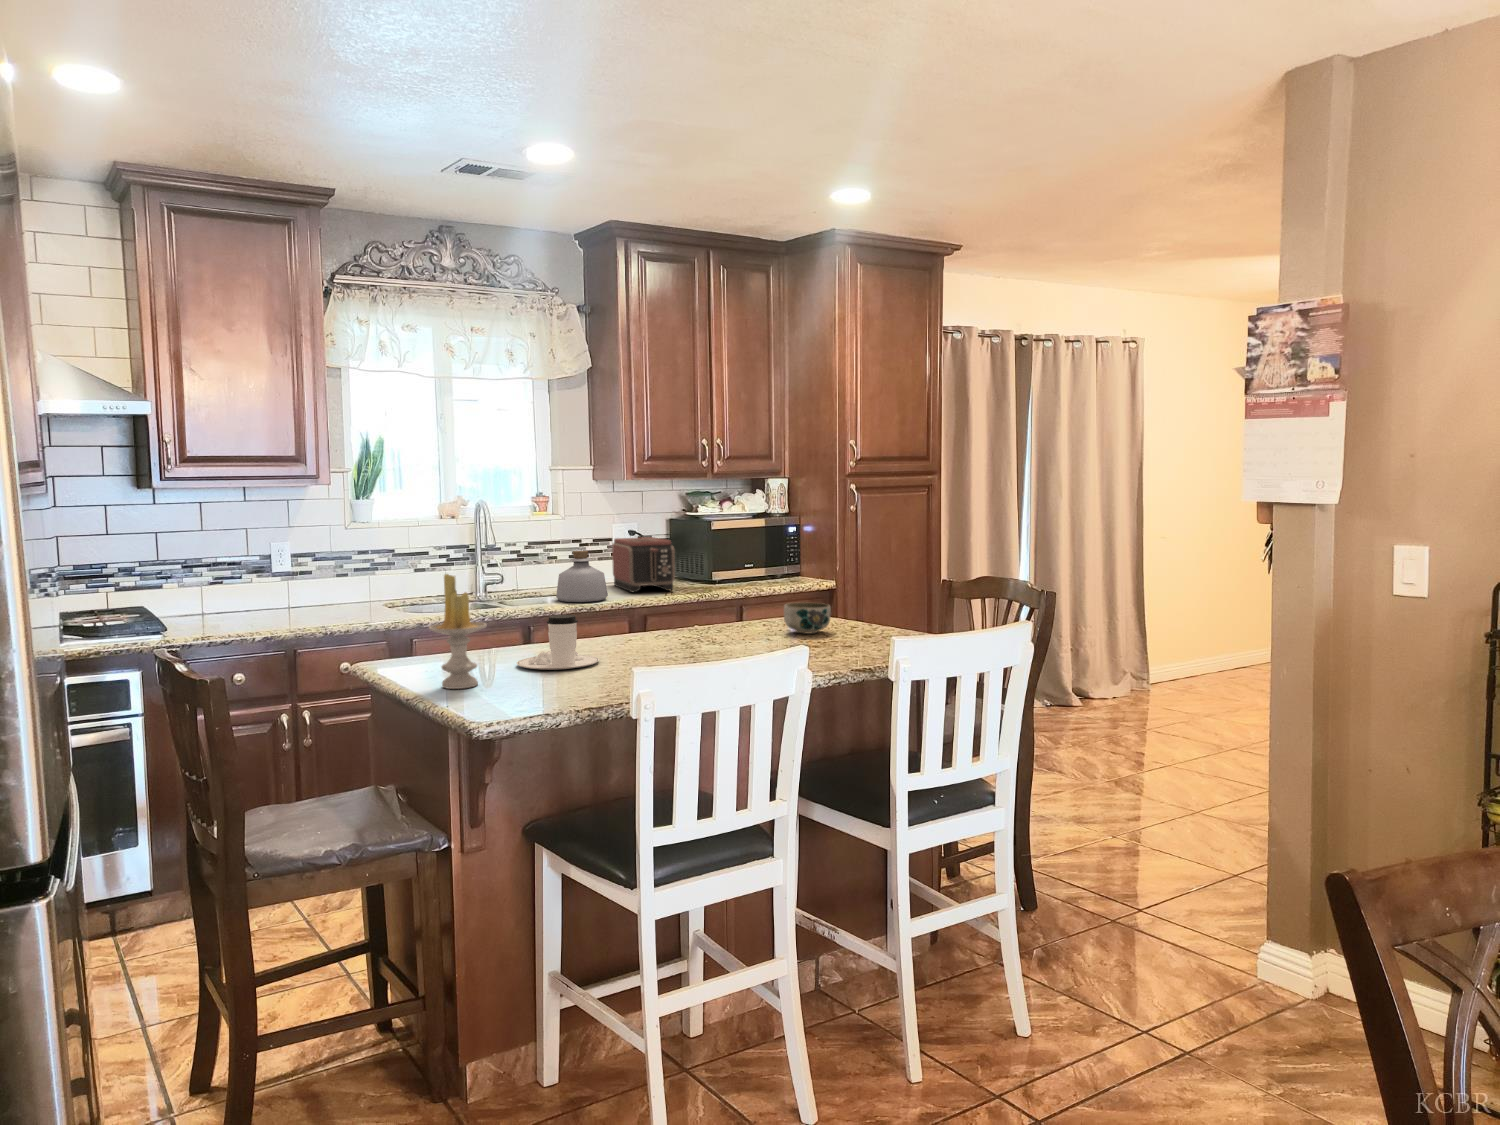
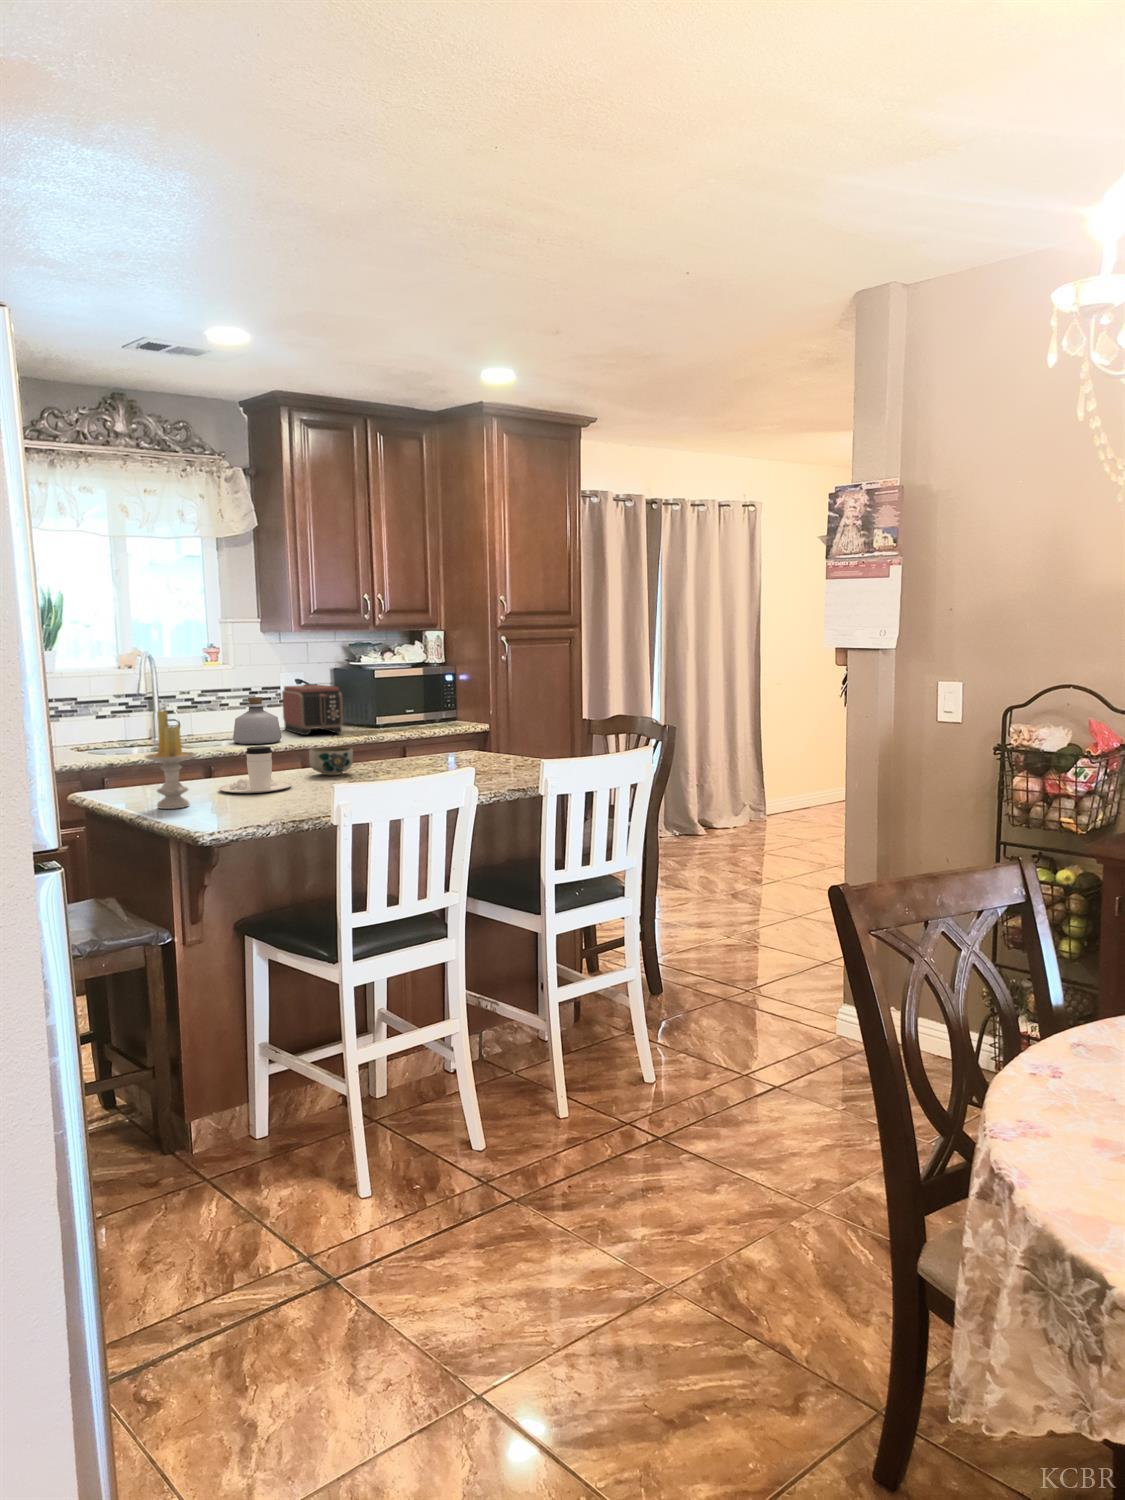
bowl: present [784,602,831,634] -> present [309,747,353,775]

